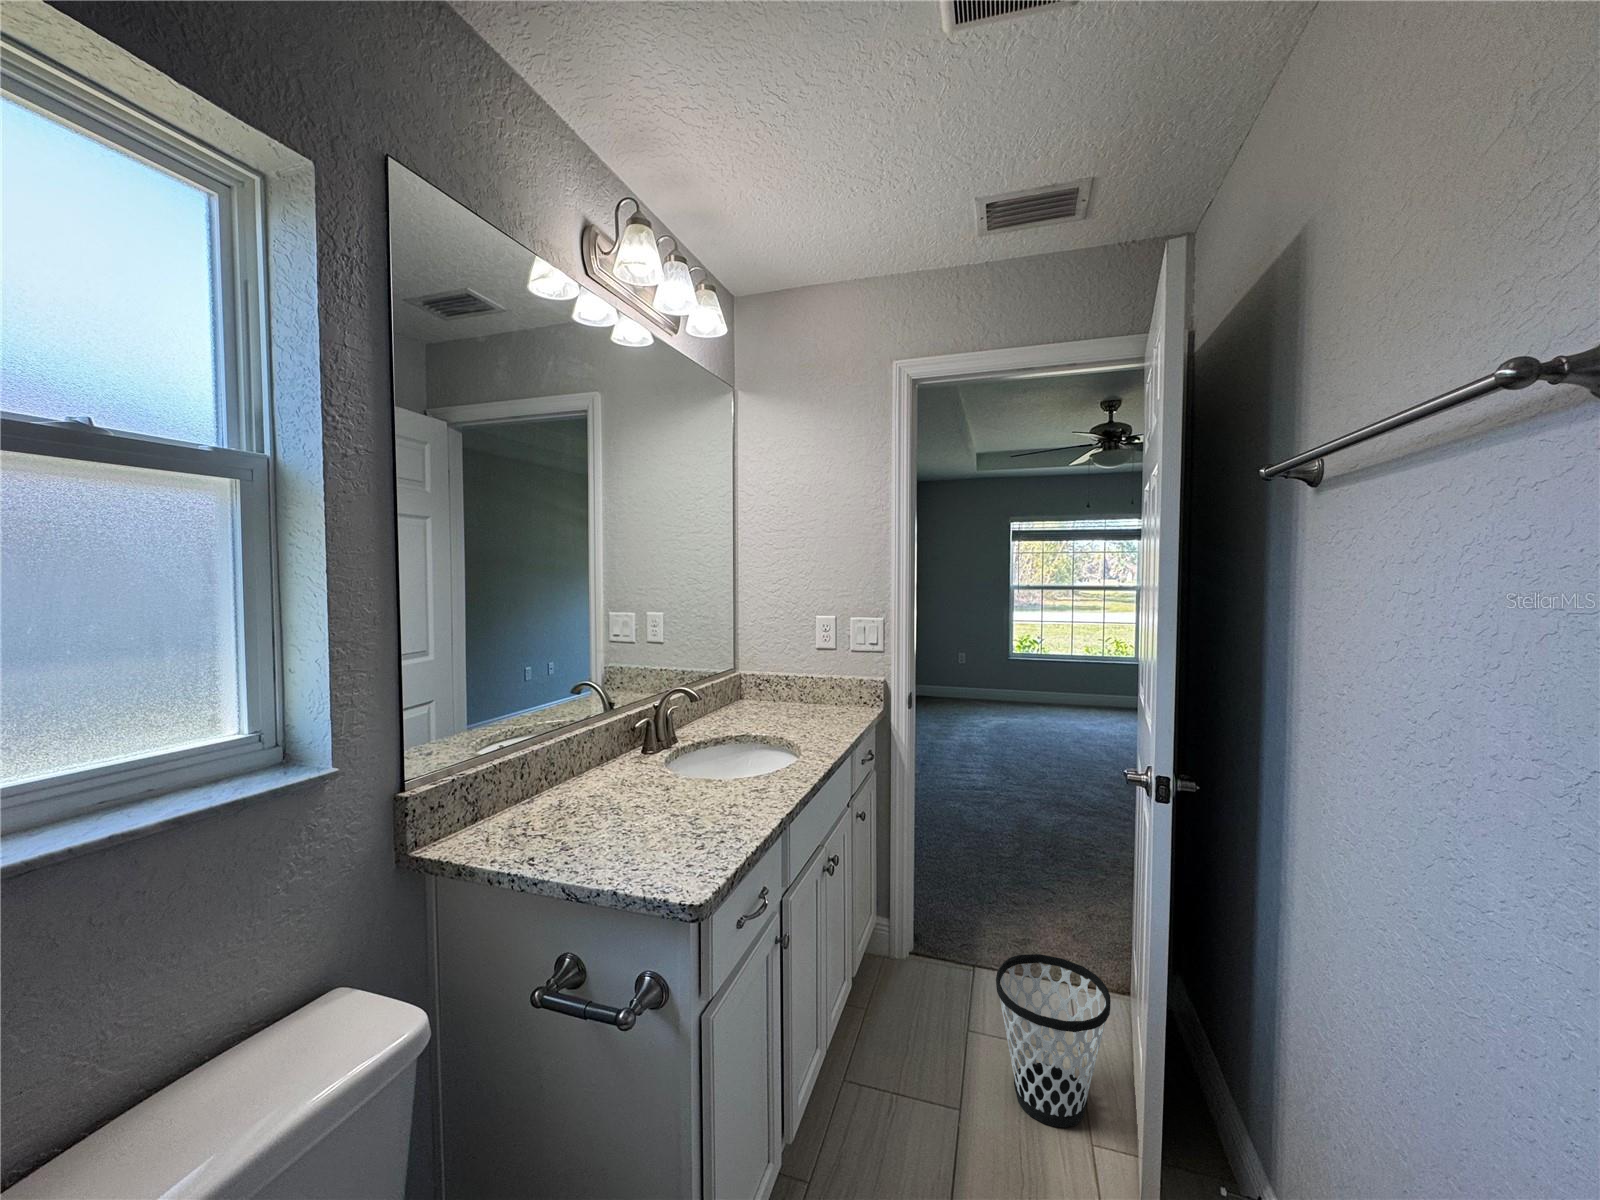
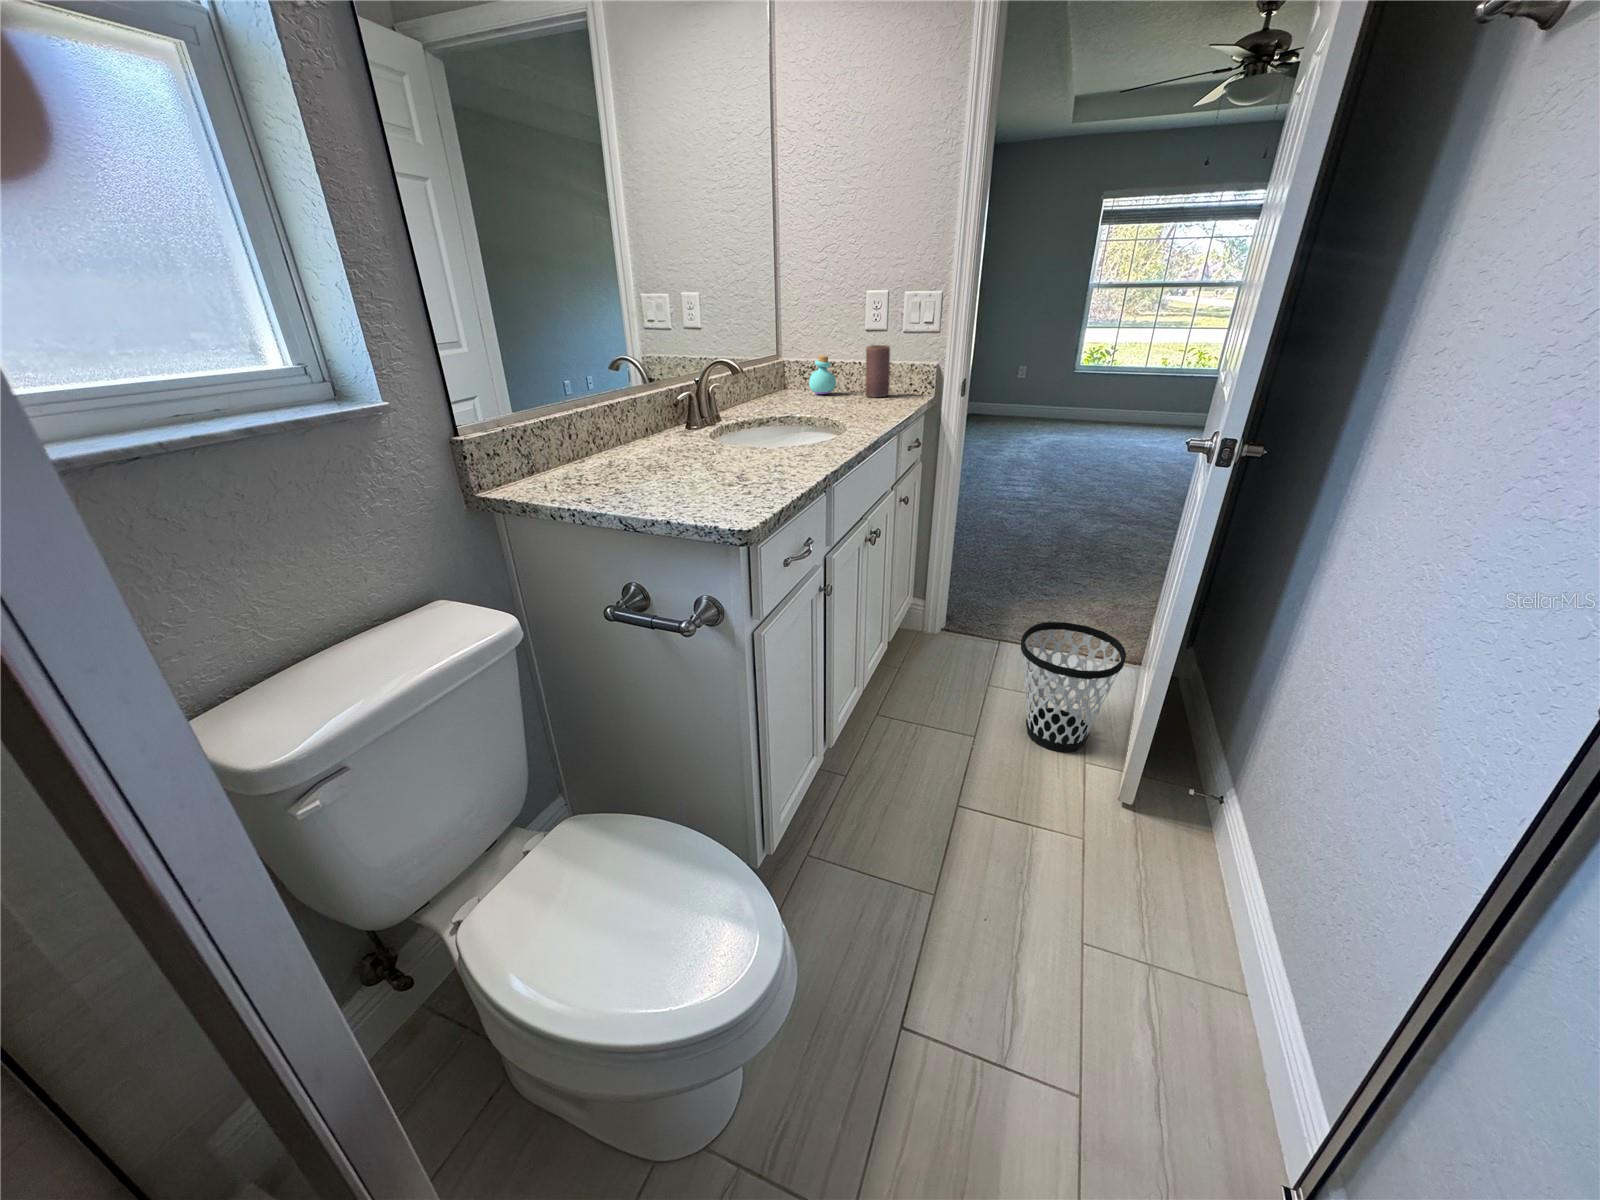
candle: none [817,662,840,710] -> present [866,345,890,397]
perfume bottle: none [763,670,789,706] -> present [809,355,836,394]

